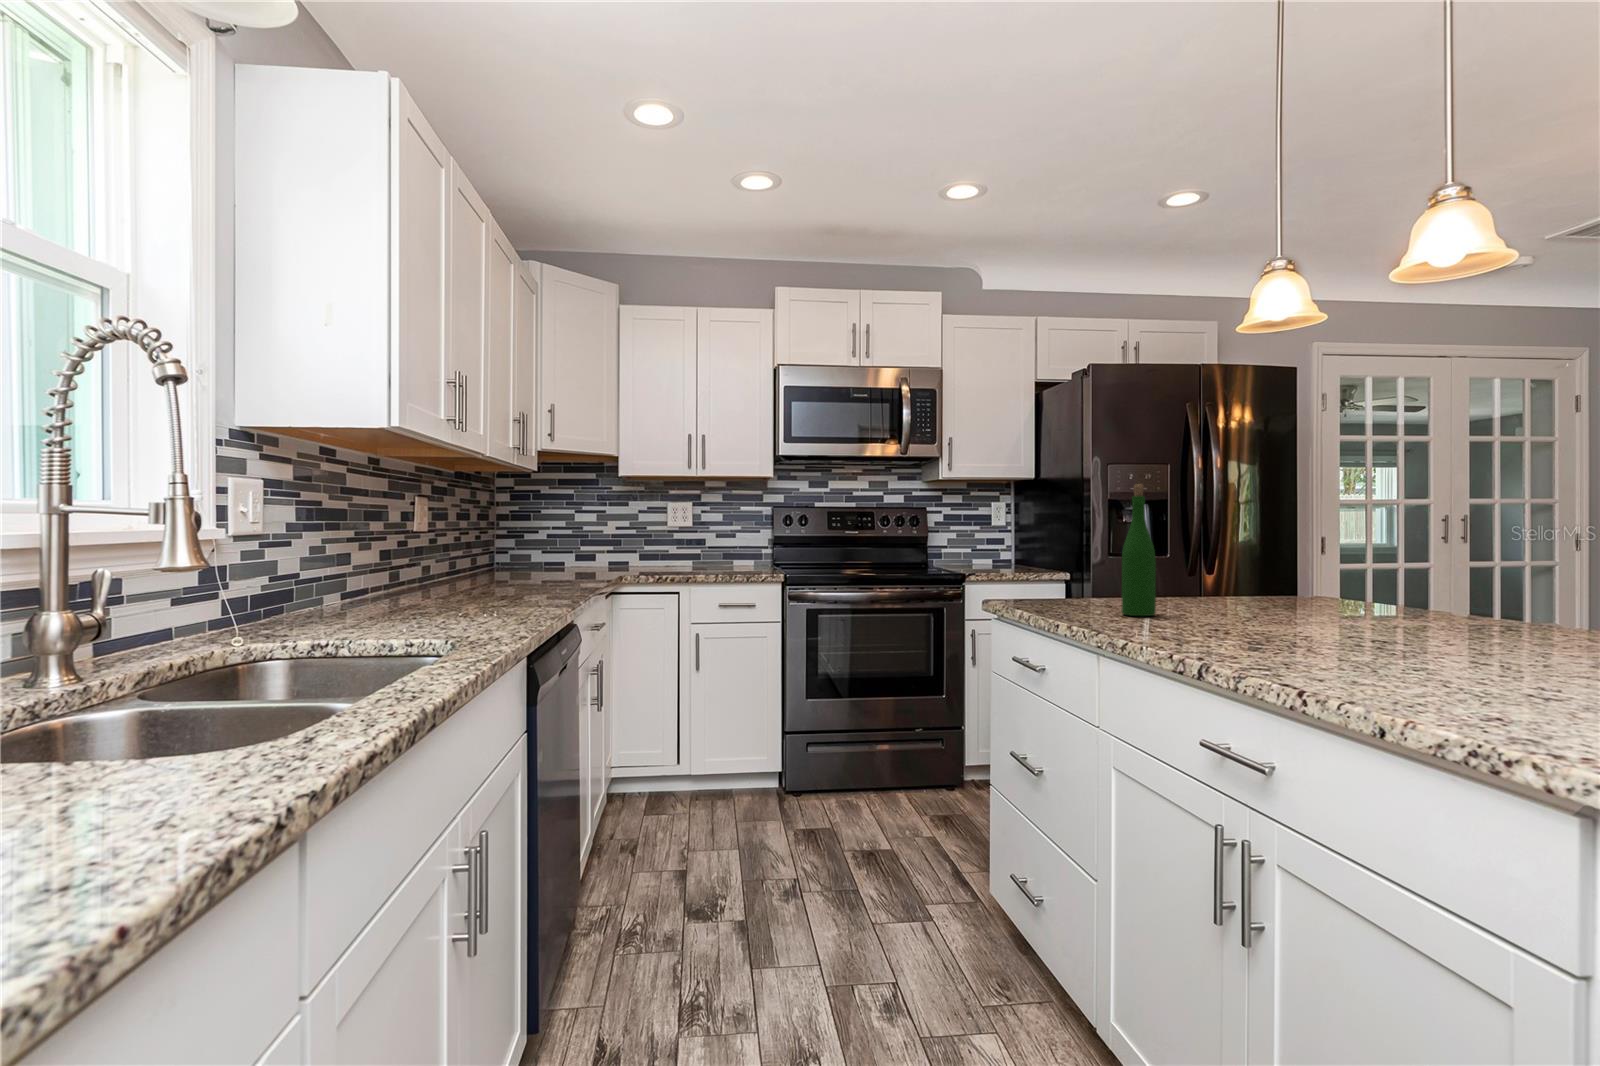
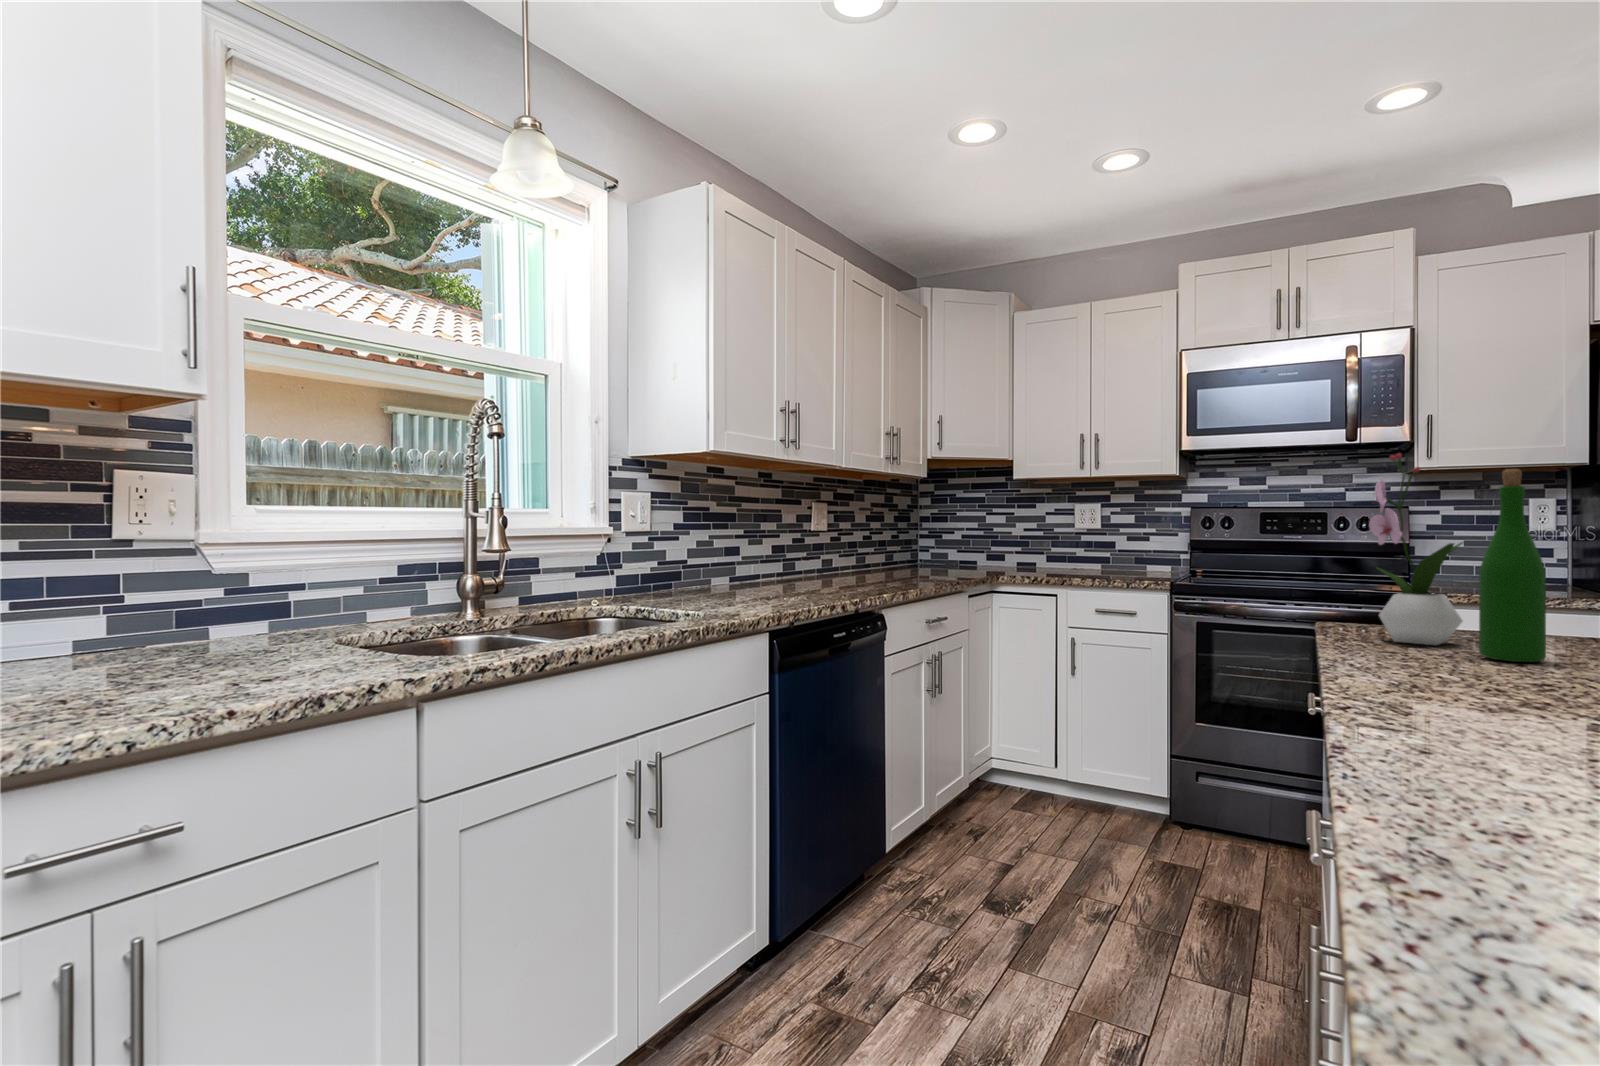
flower arrangement: none [1032,469,1095,610] -> present [1369,453,1463,645]

